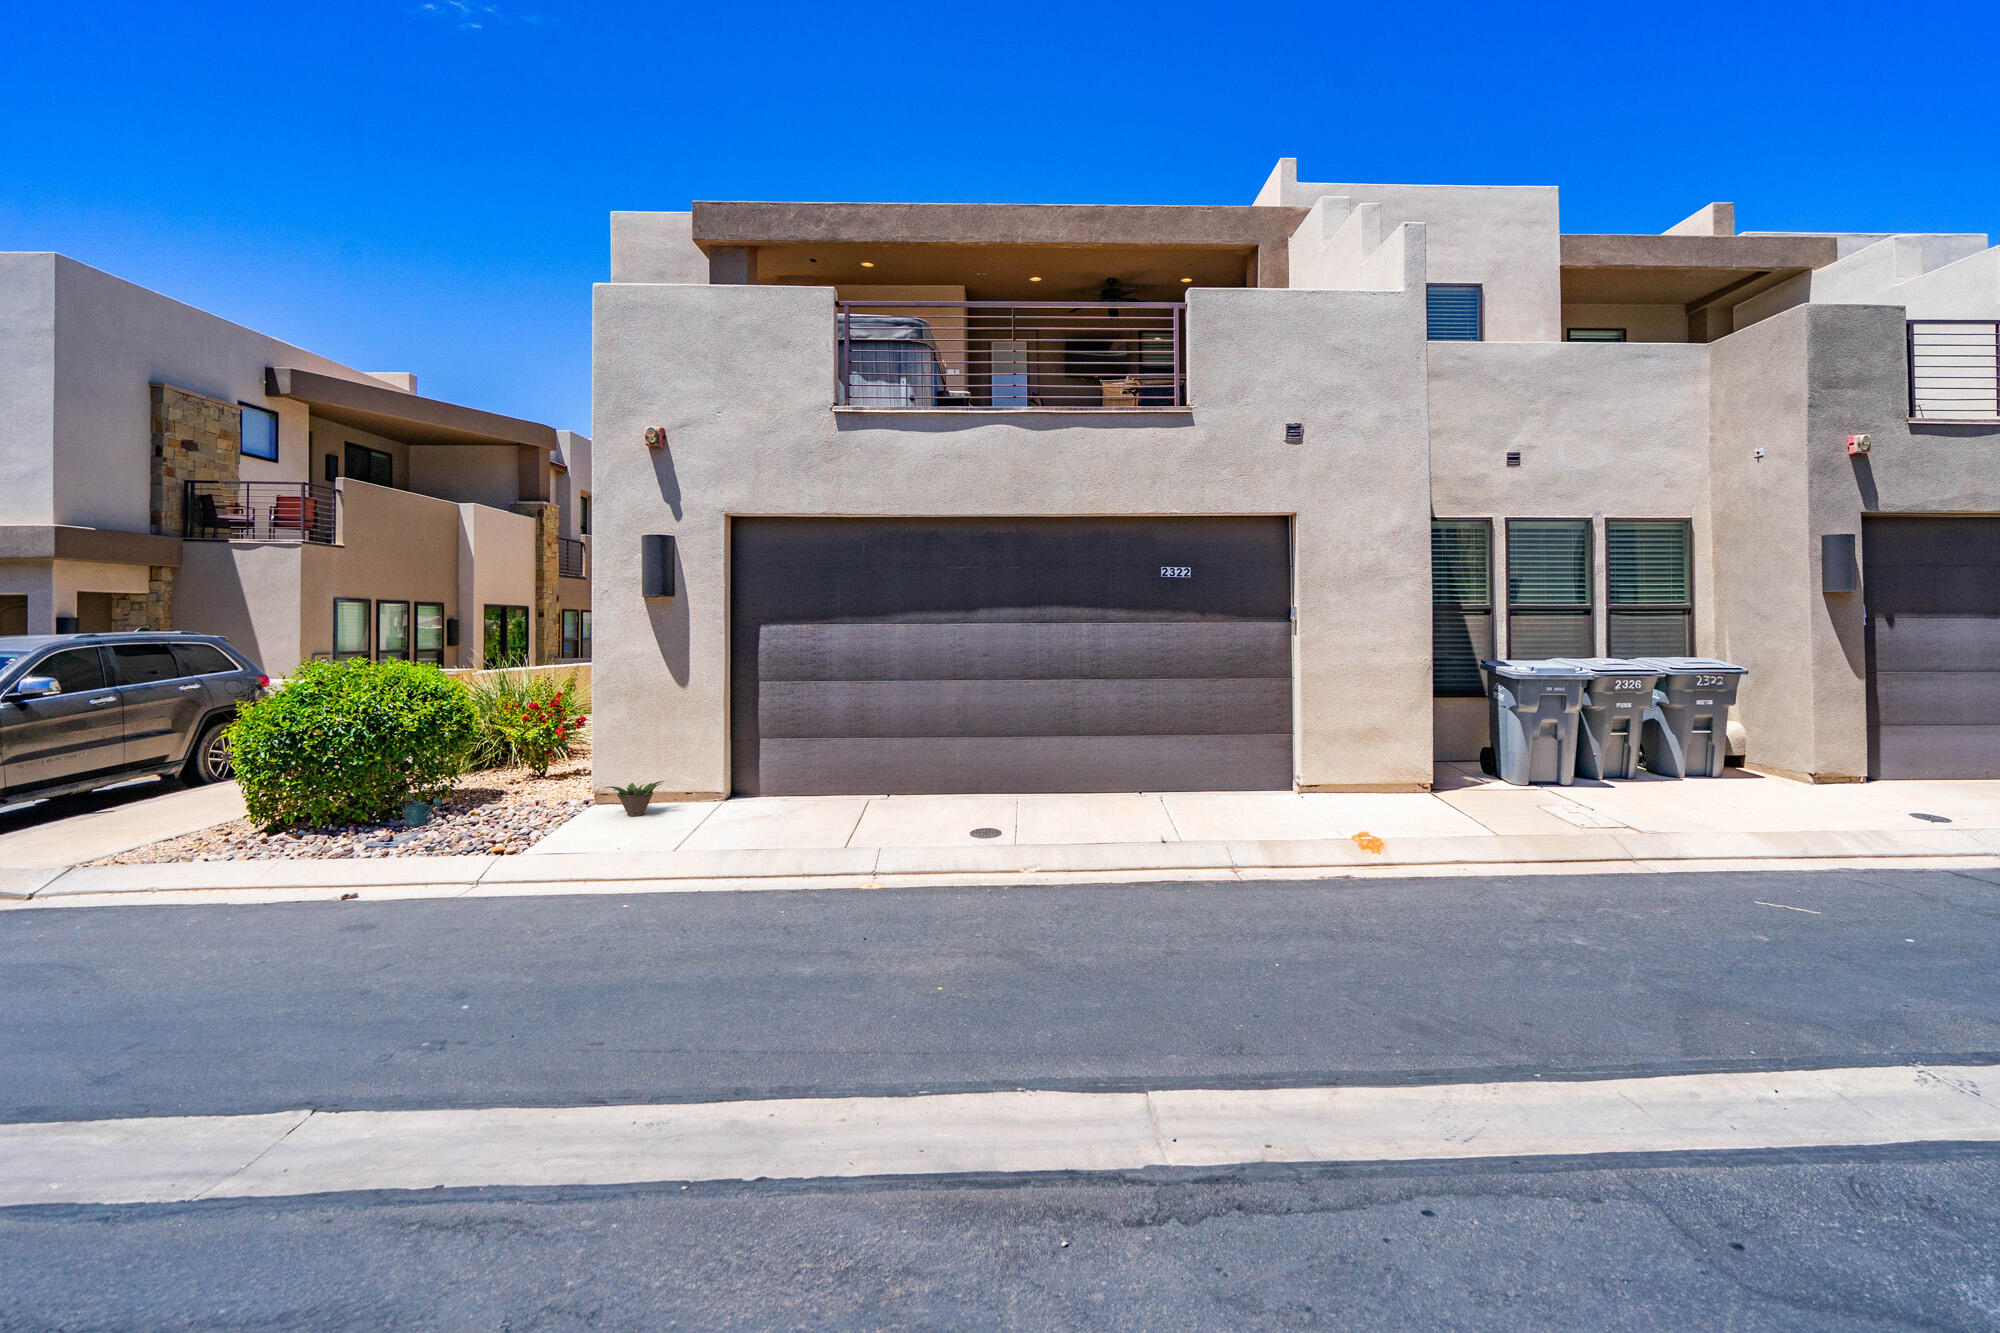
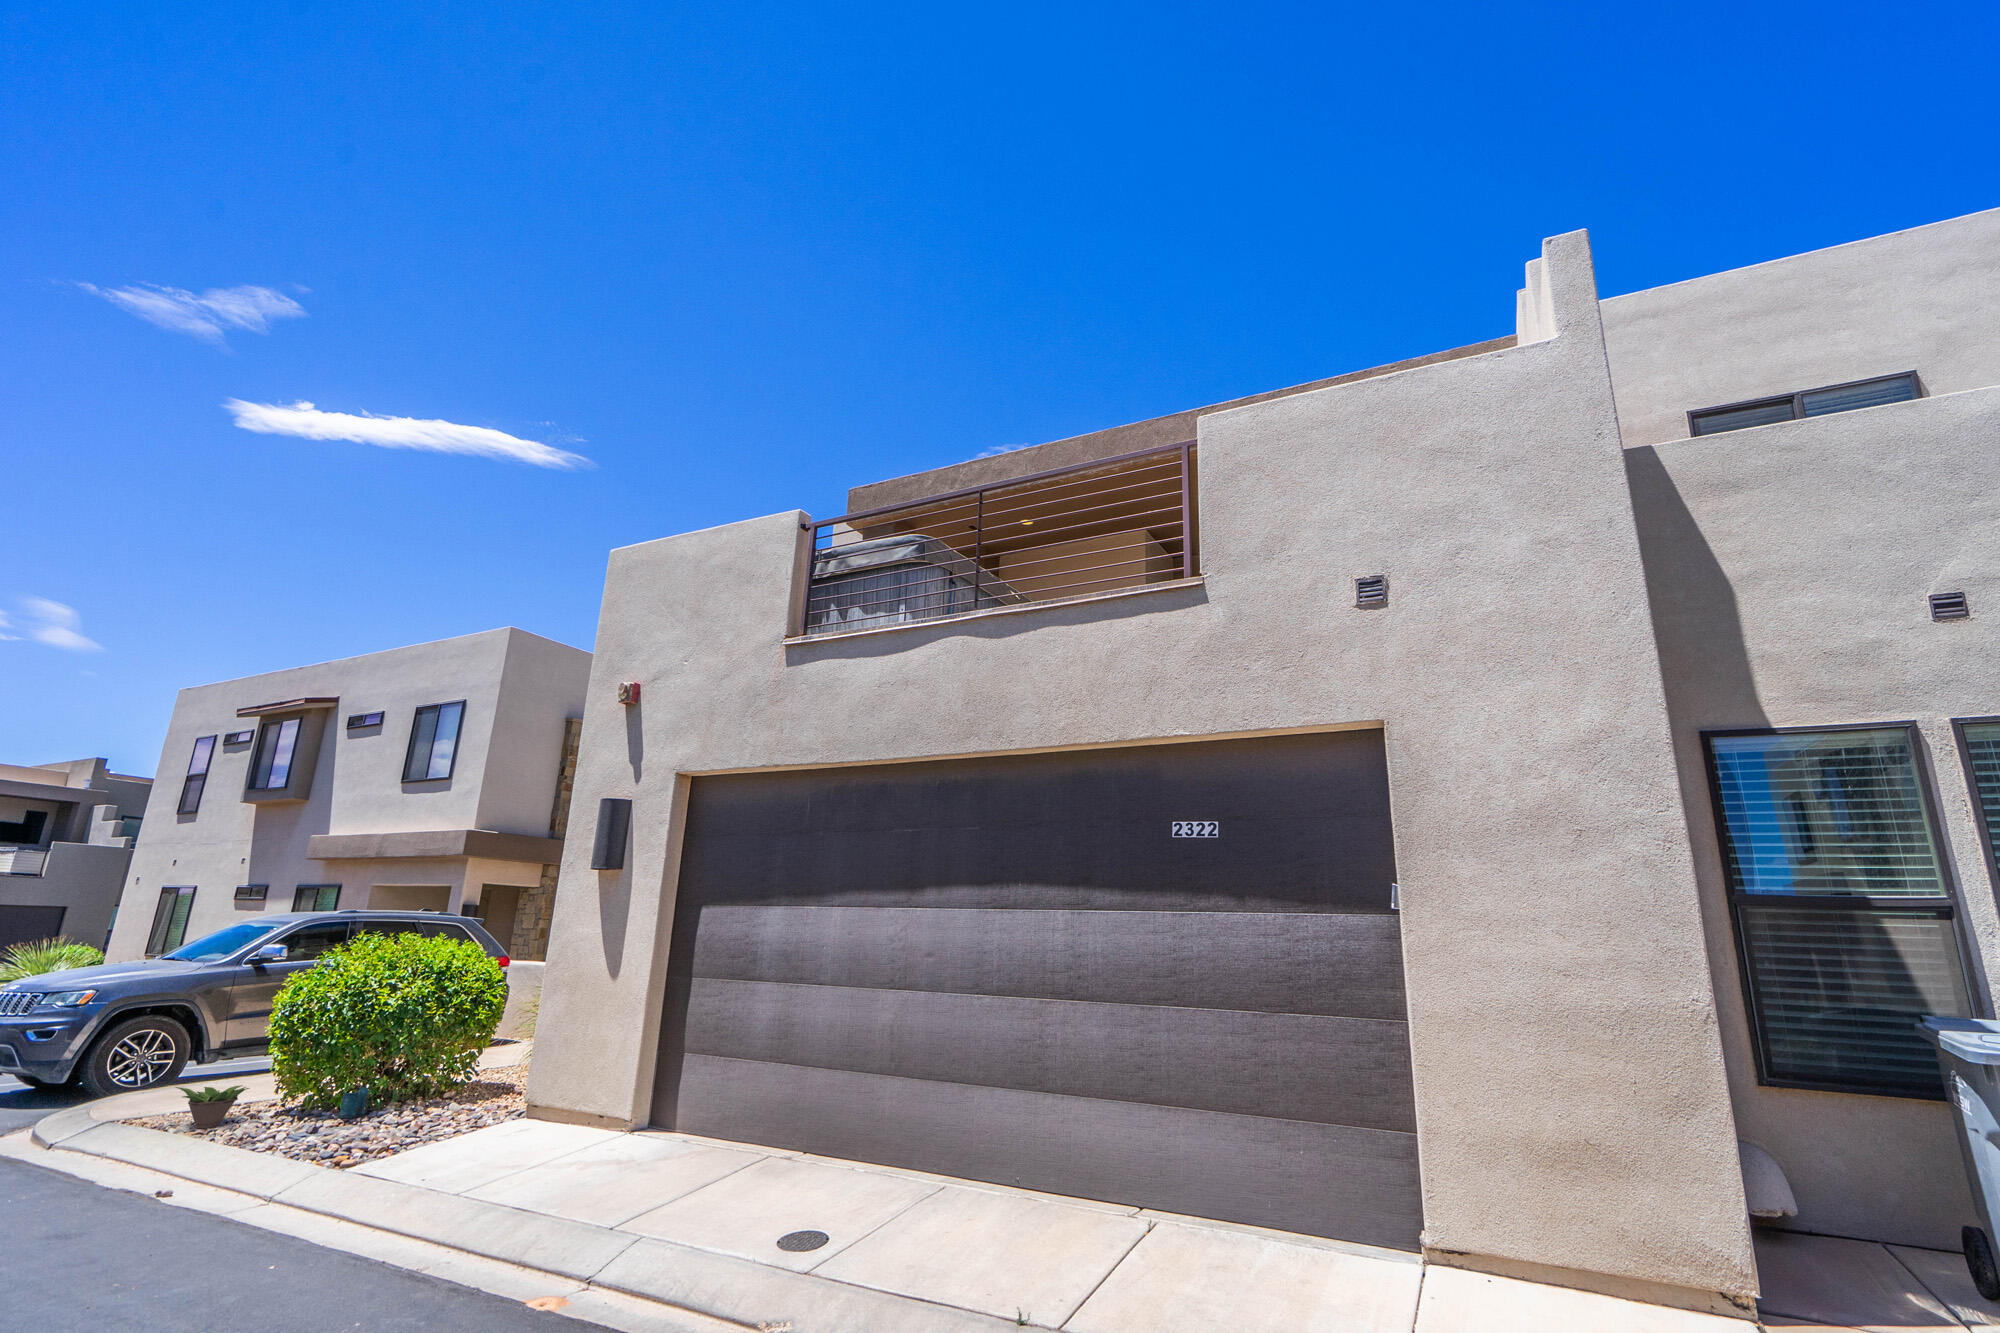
decorative plant: present [605,781,664,816] -> present [176,1085,249,1128]

